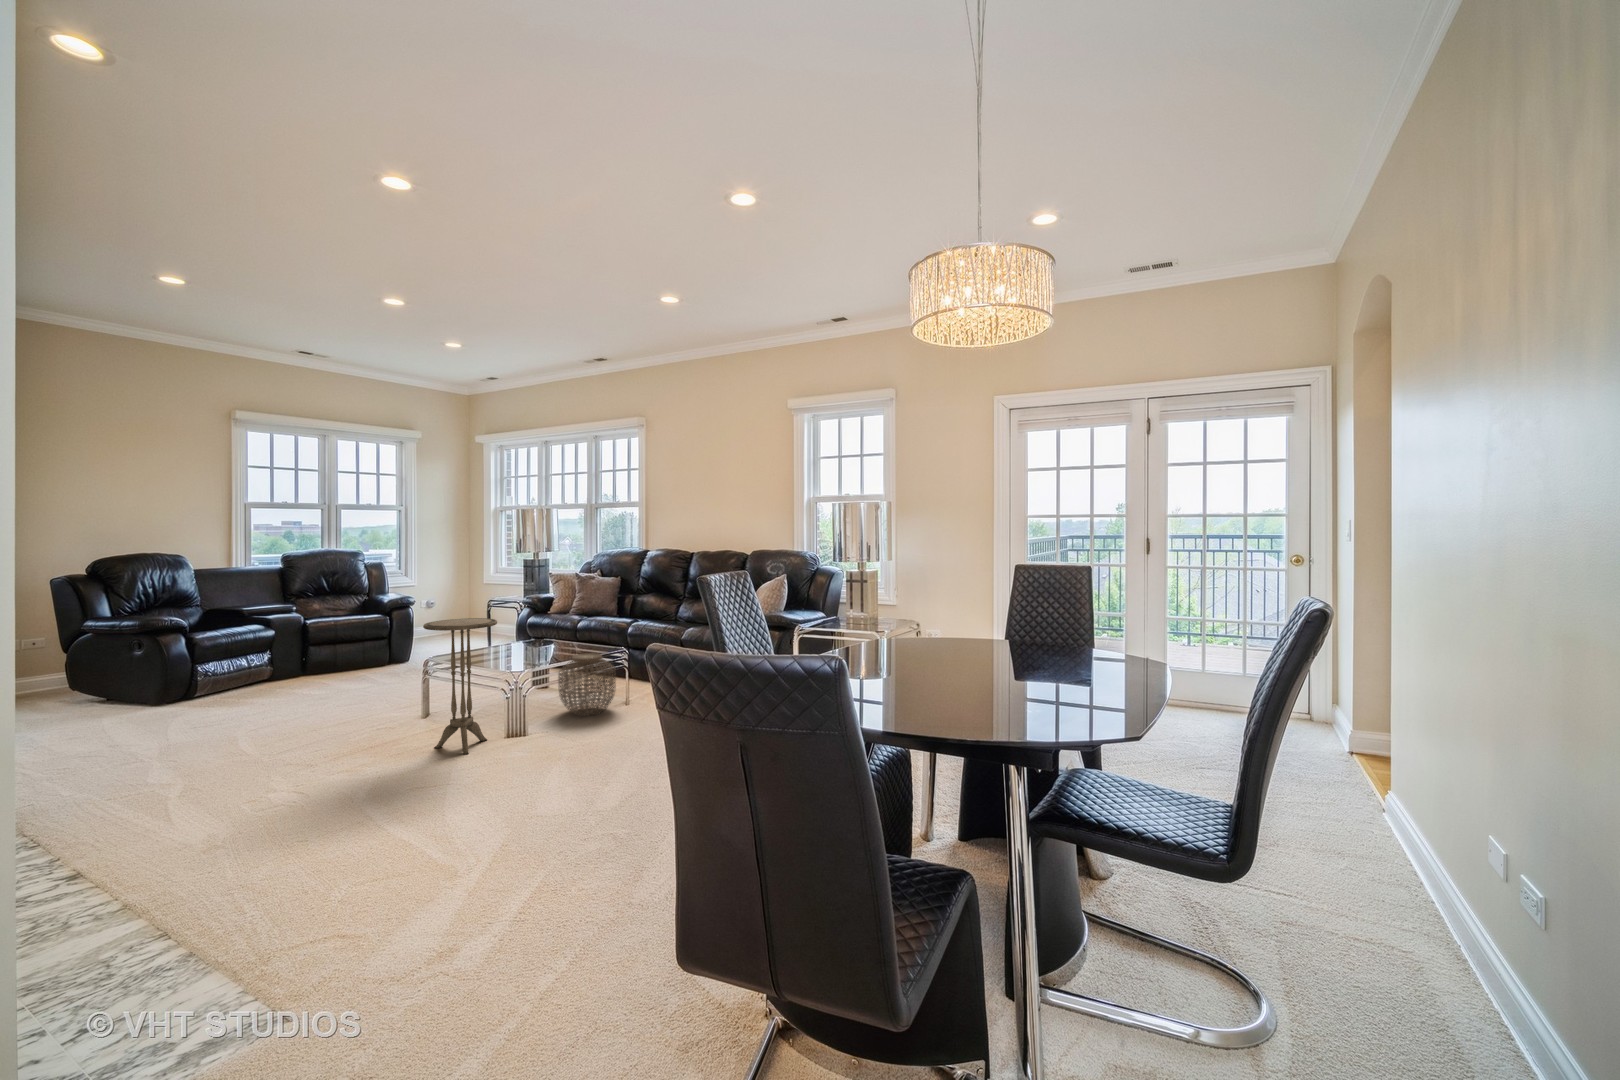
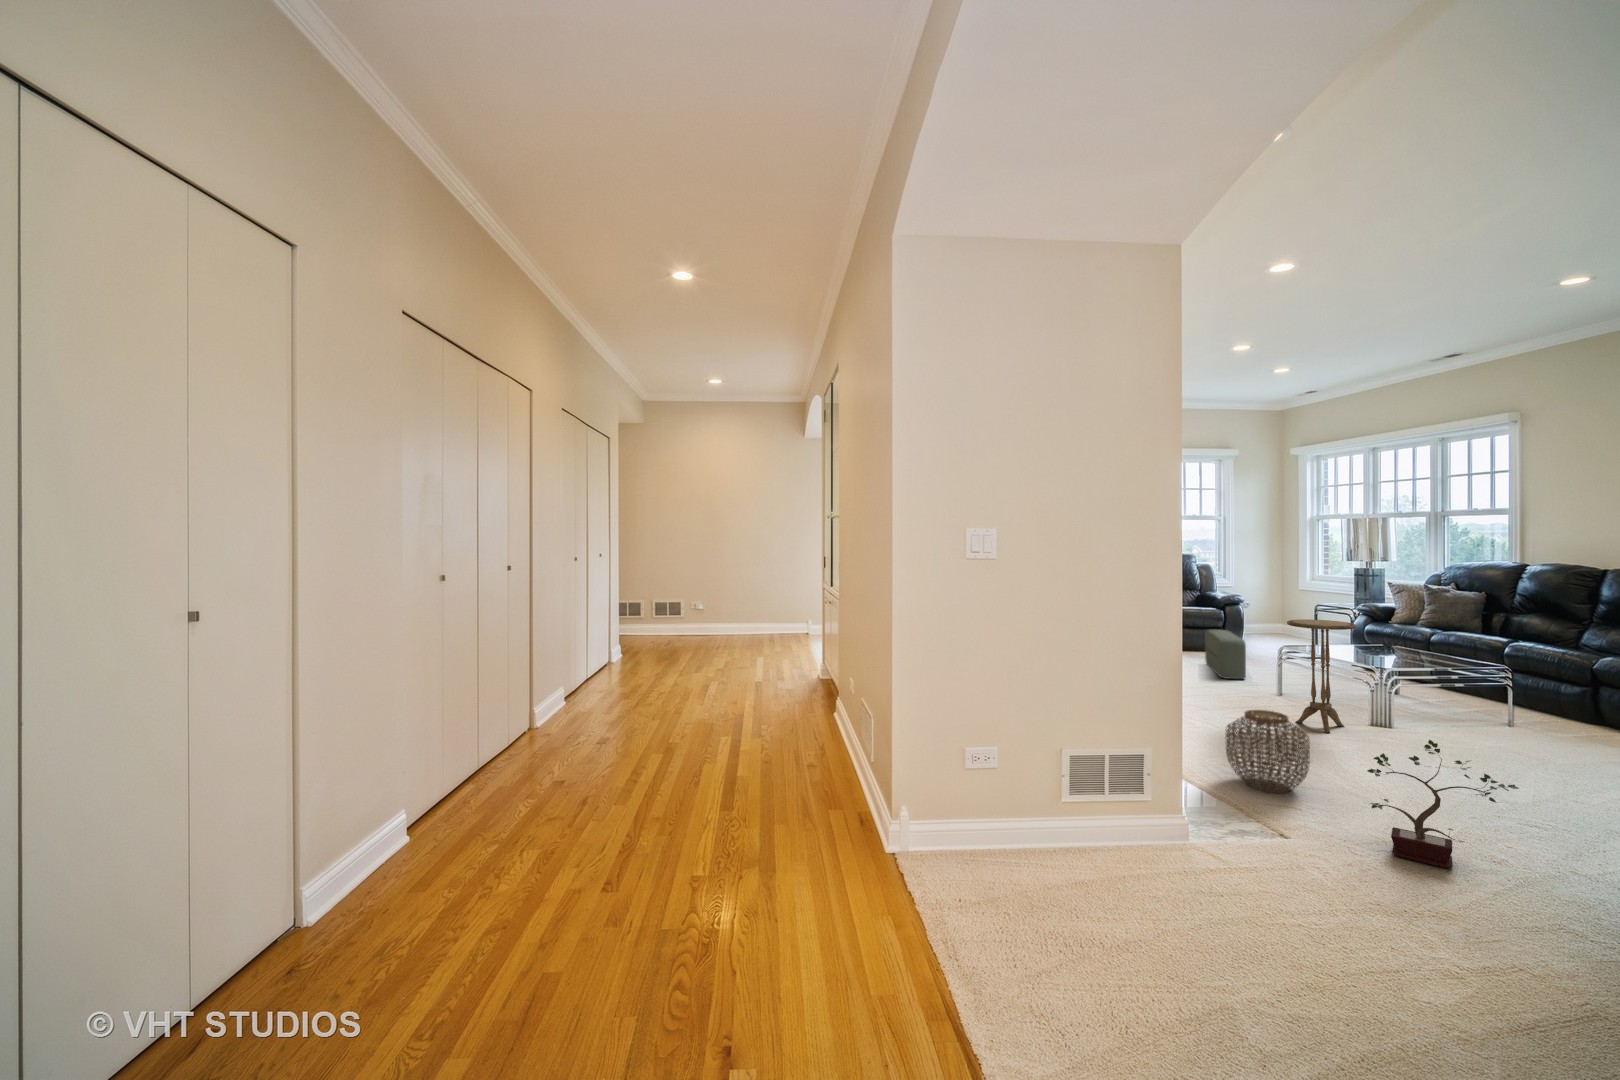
pouf: none [355,640,399,703] -> present [1205,630,1246,679]
woven basket: present [559,653,616,716] -> present [1225,710,1310,793]
potted plant: none [449,762,602,931] -> present [1367,740,1519,868]

